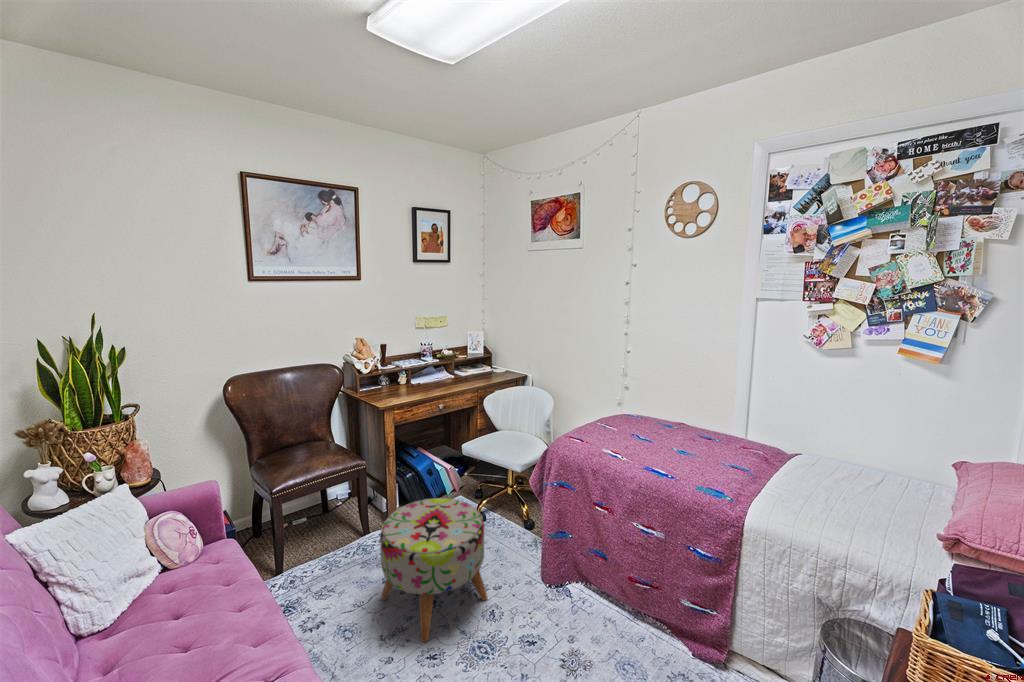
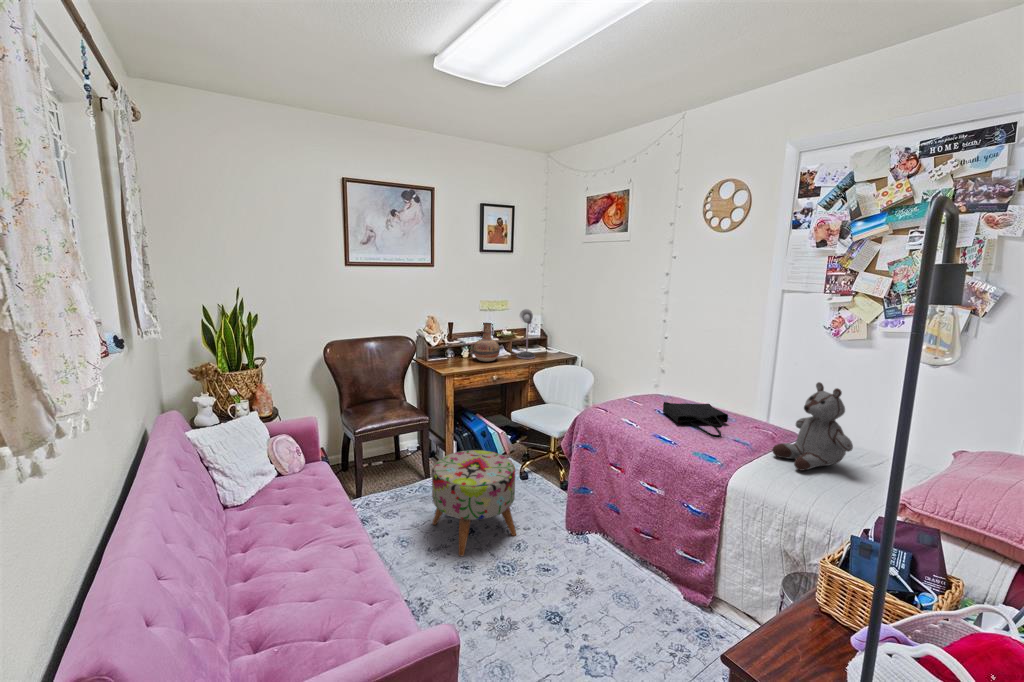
desk lamp: none [463,325,483,381] -> present [517,309,535,359]
vase: none [414,342,444,387] -> present [473,323,500,362]
stuffed bear: none [776,398,868,499] -> present [772,382,853,471]
tote bag: none [641,422,715,464] -> present [663,402,728,438]

